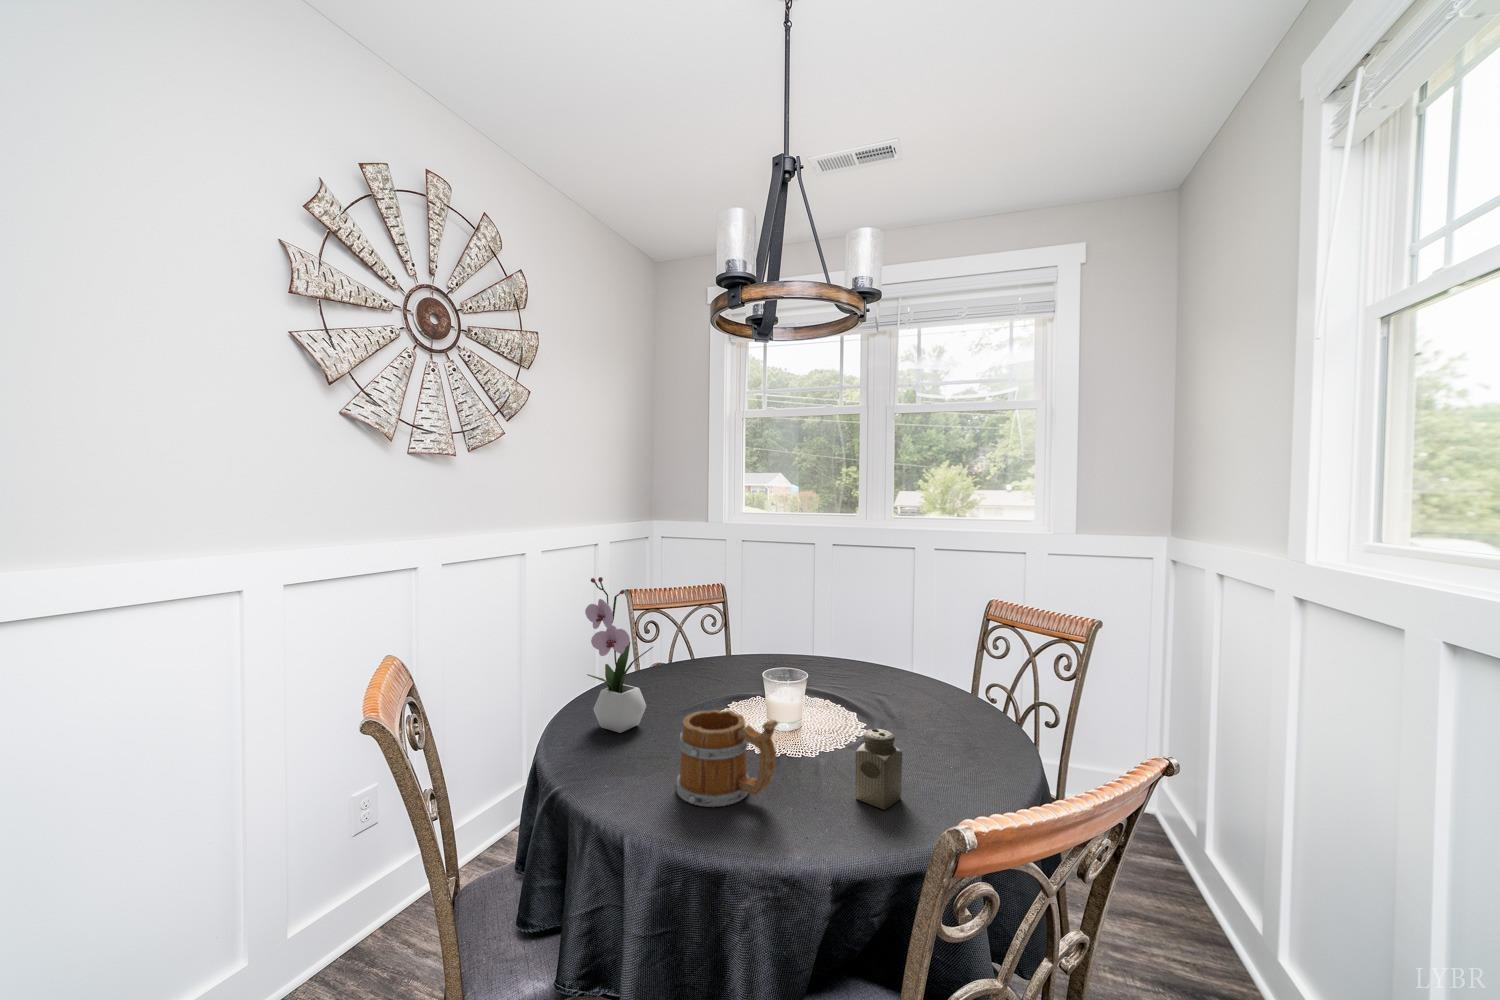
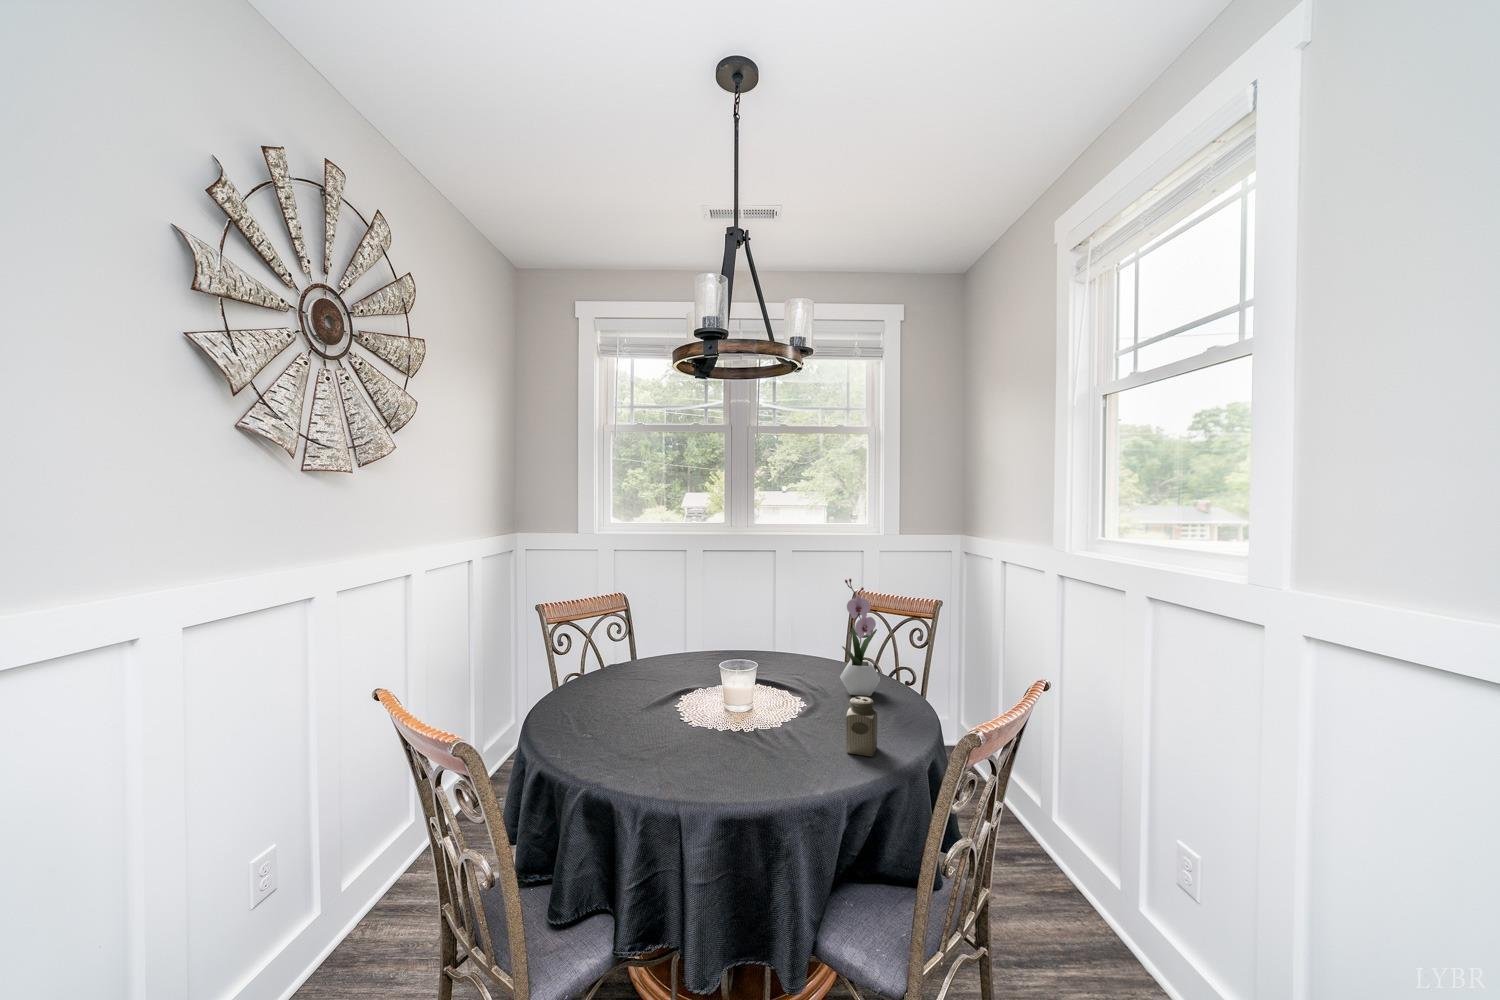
flower arrangement: present [585,577,653,733] -> present [840,578,880,696]
mug: present [677,710,778,807] -> none [705,698,797,779]

